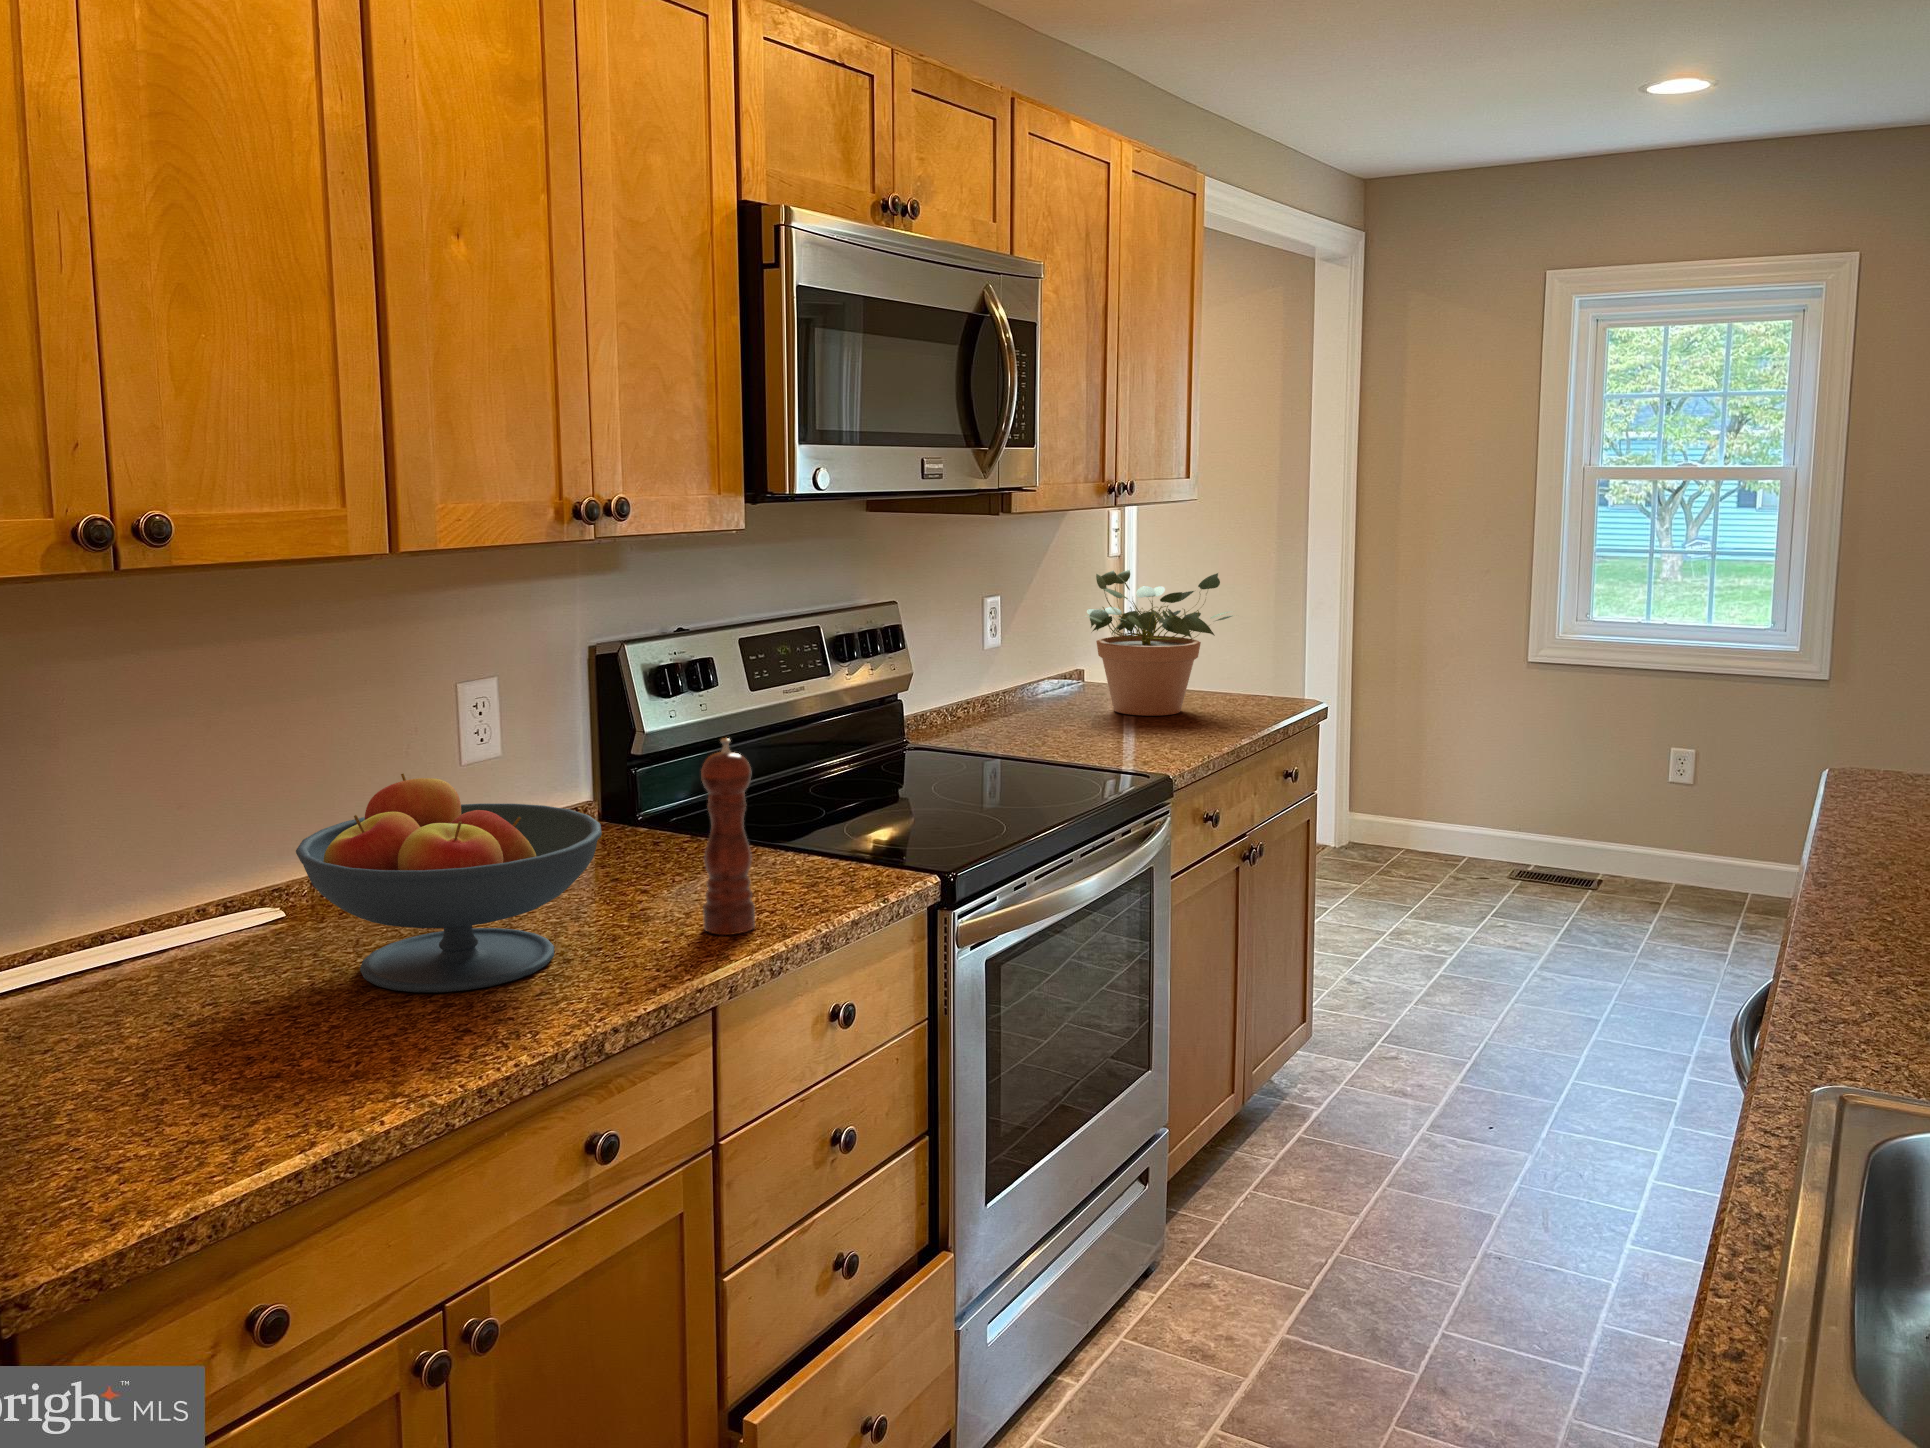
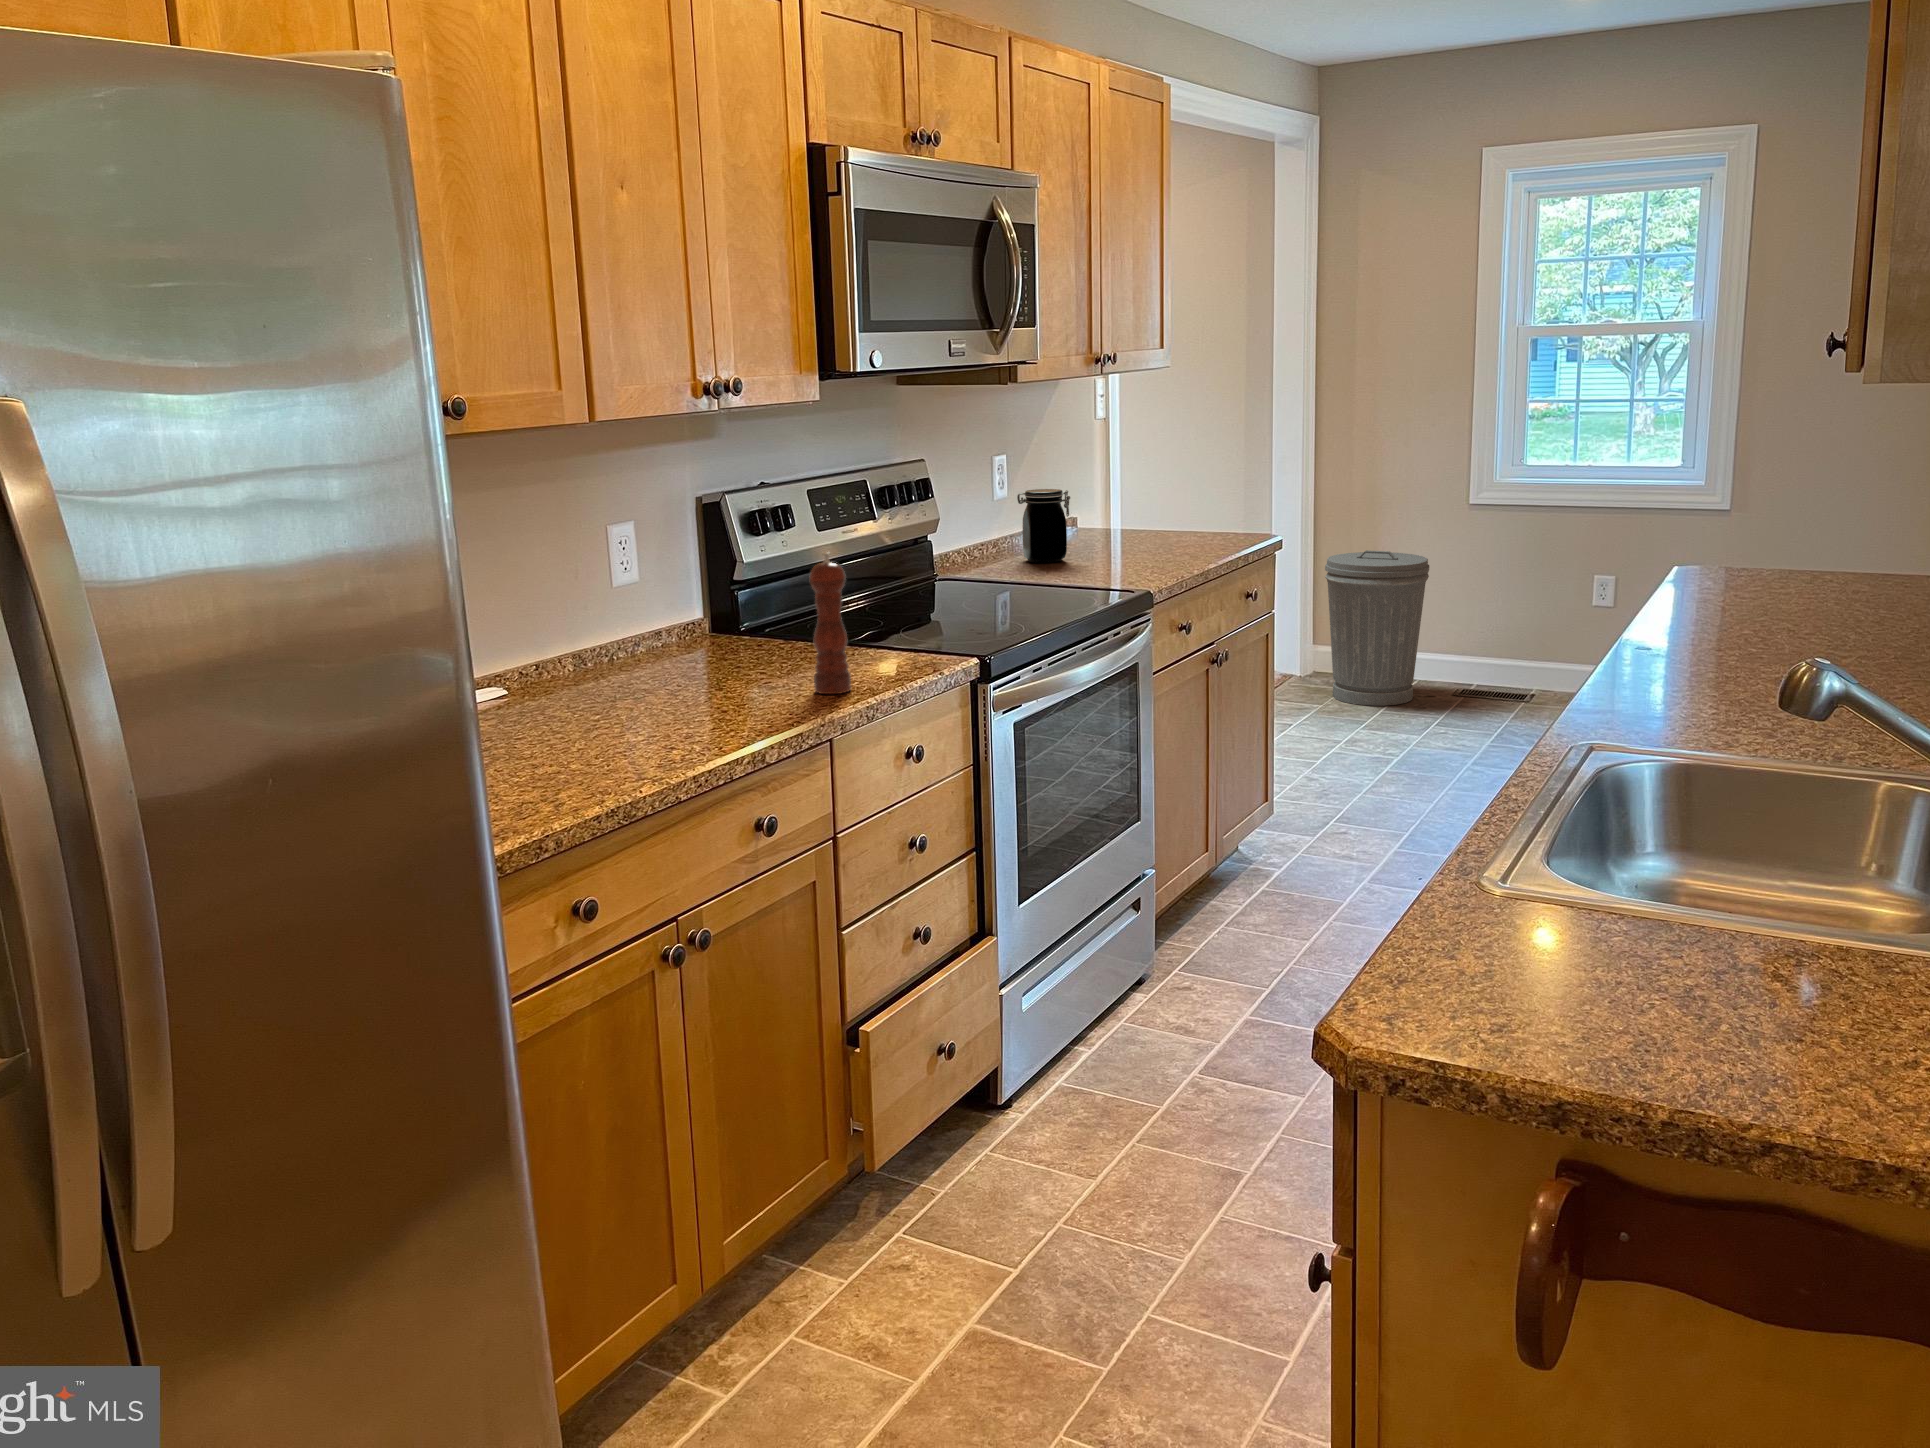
potted plant: present [1086,570,1233,716] -> none [1075,429,1207,550]
jar: none [1010,640,1074,730] -> present [1017,489,1070,563]
trash can: none [1367,710,1485,889] -> present [1325,550,1429,706]
fruit bowl: present [296,773,602,992] -> none [537,584,745,730]

